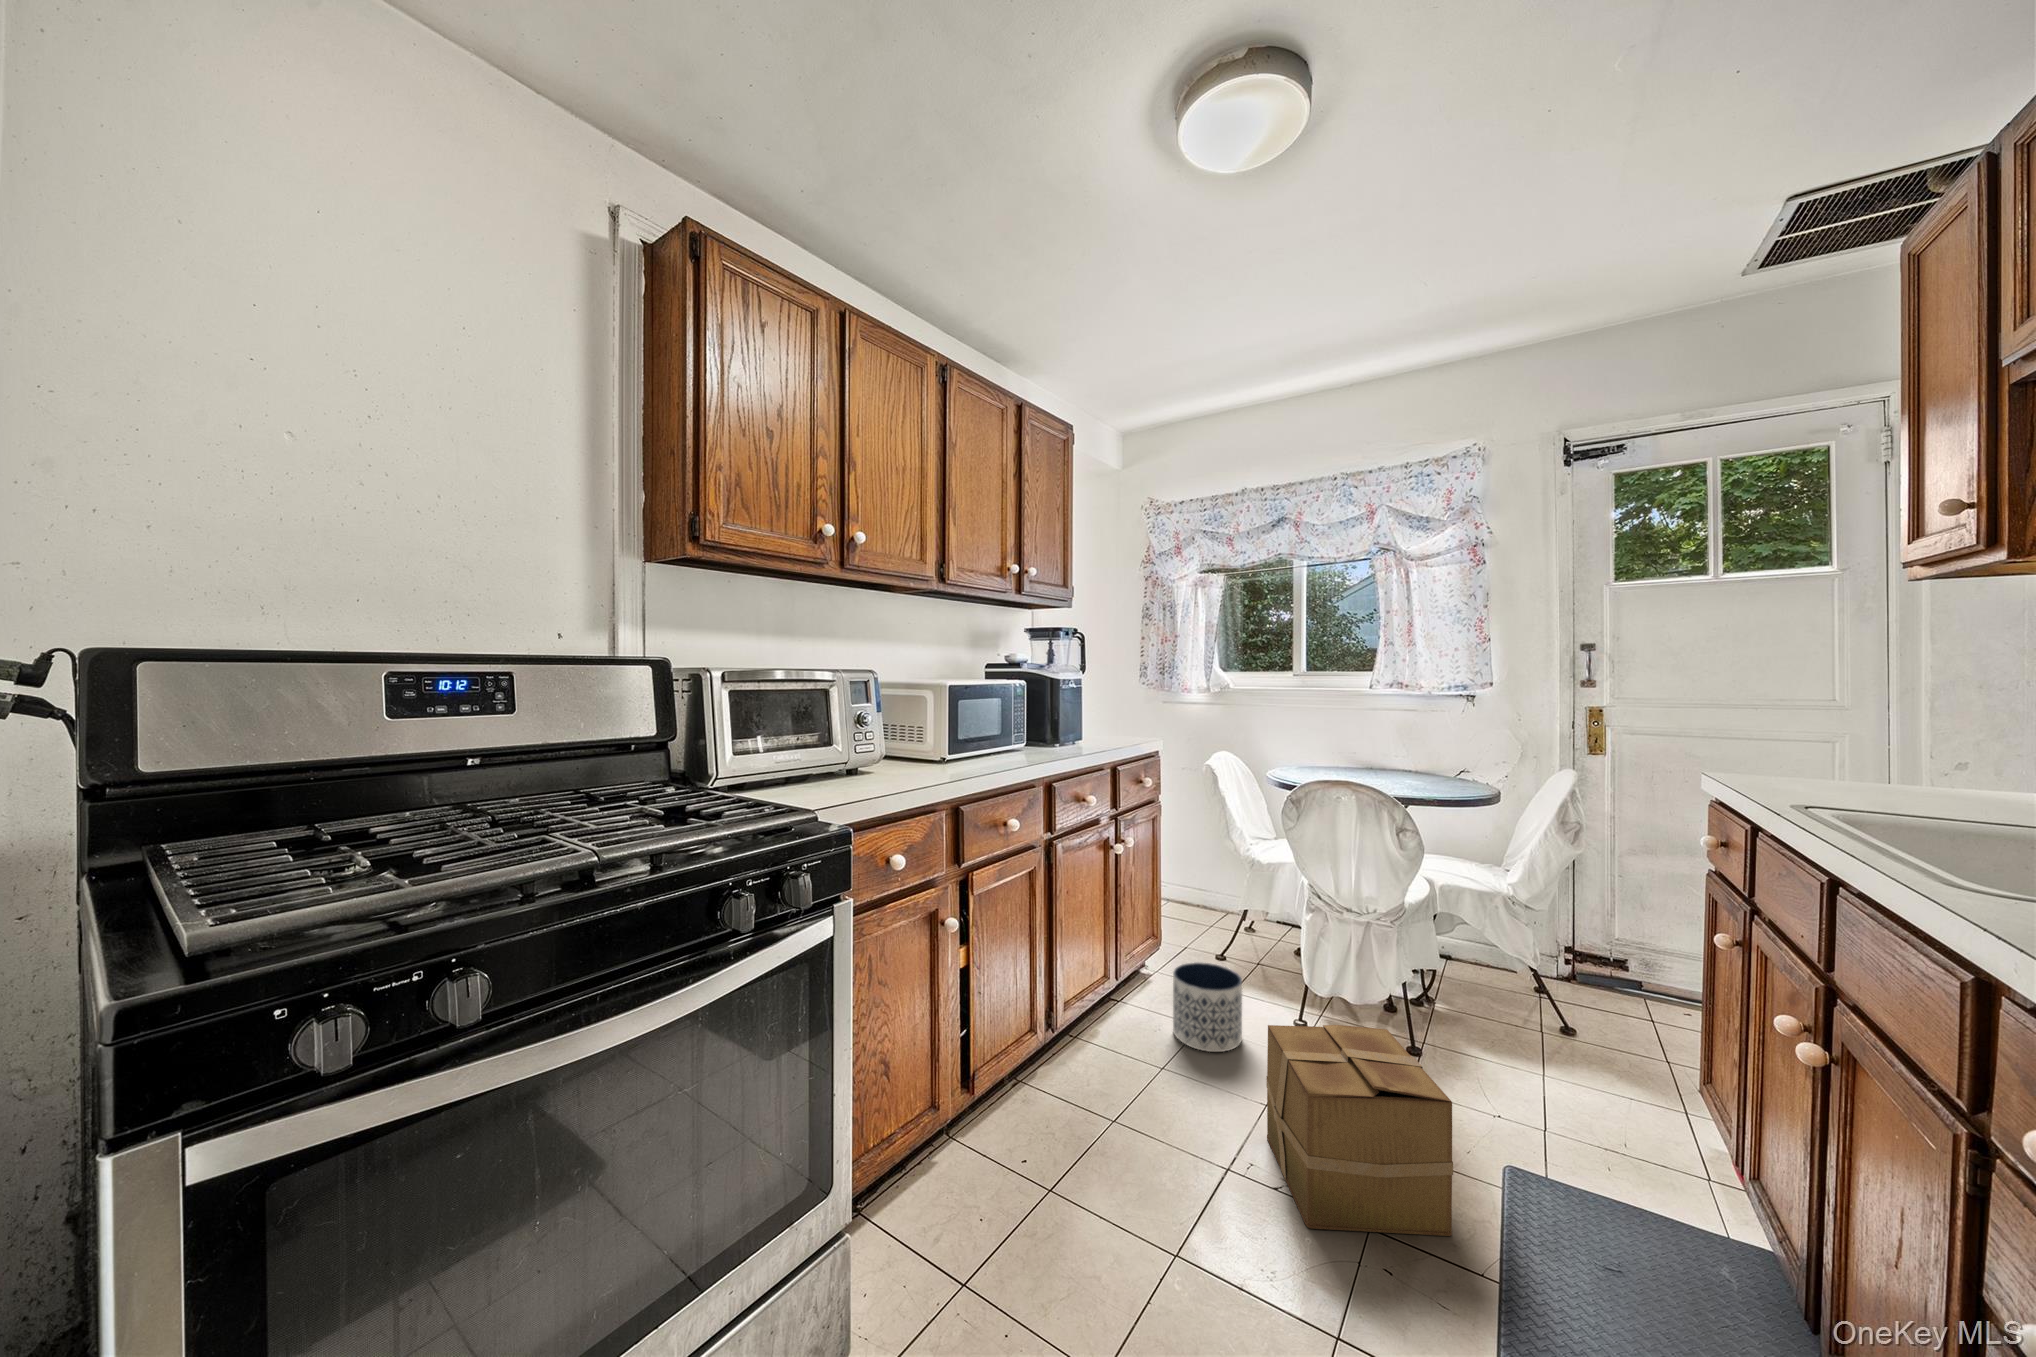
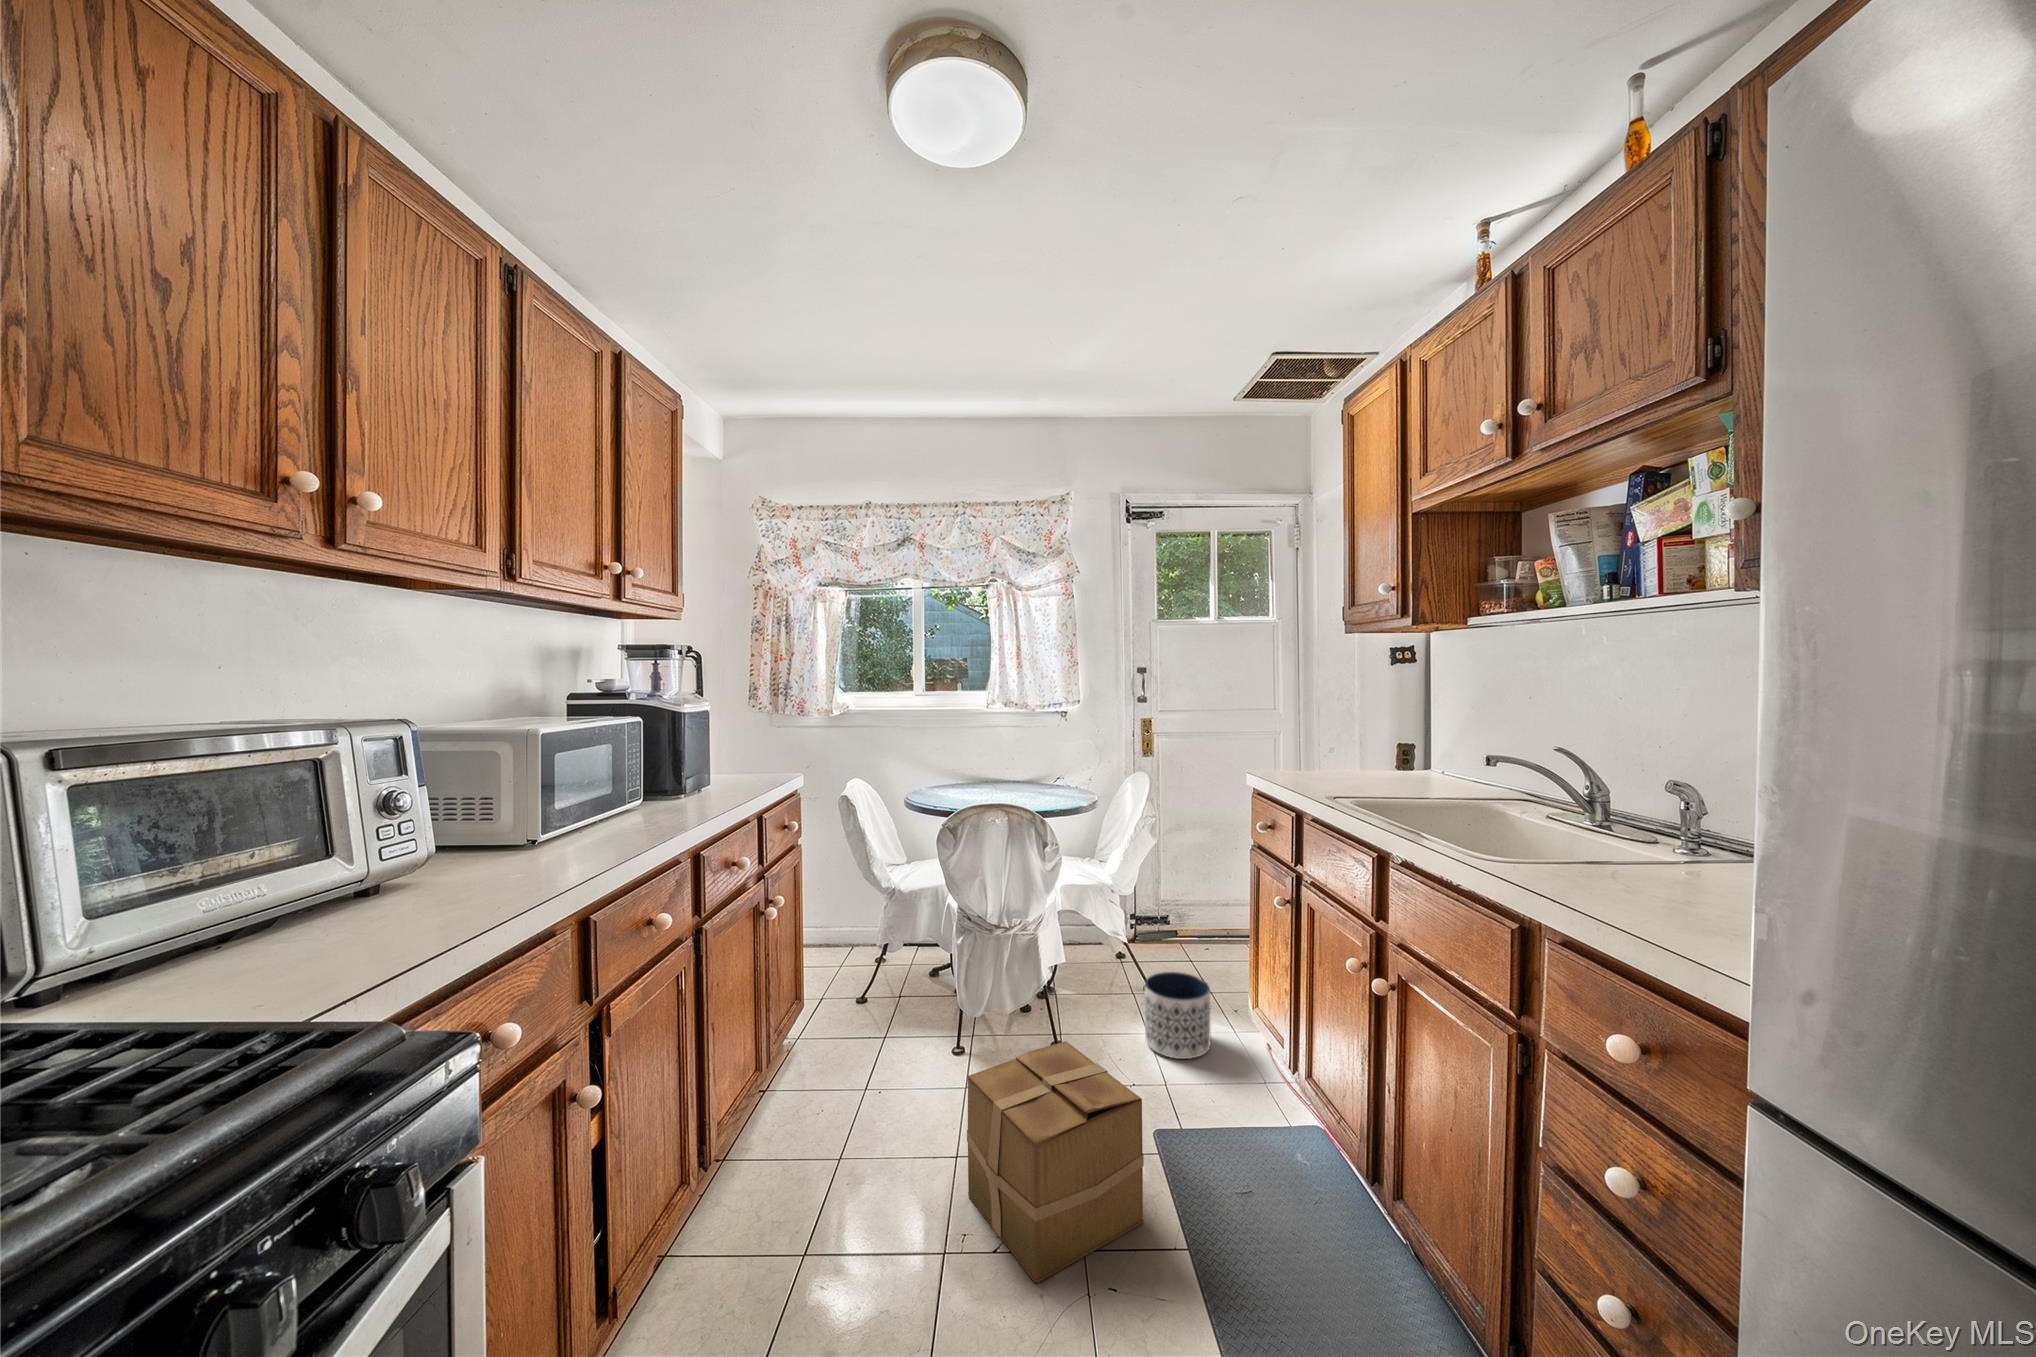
planter: present [1173,962,1242,1052] -> present [1145,972,1210,1059]

